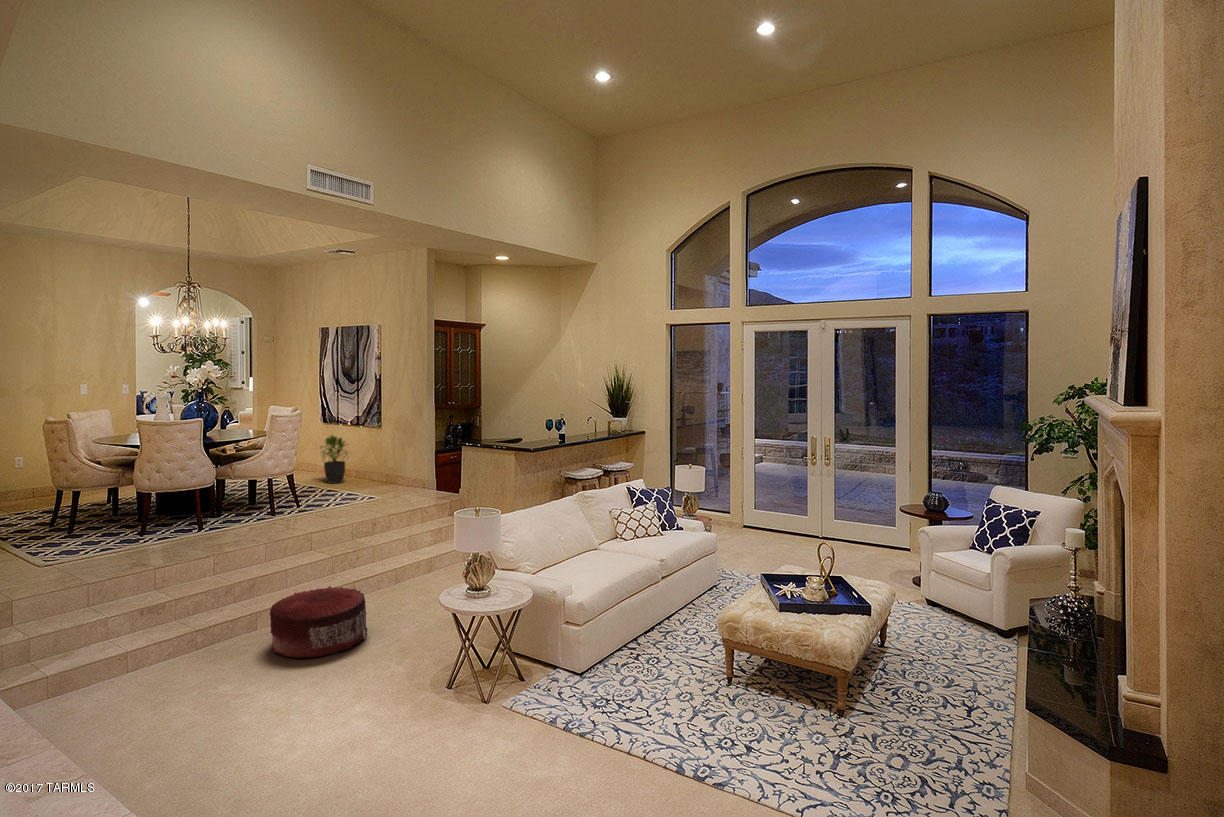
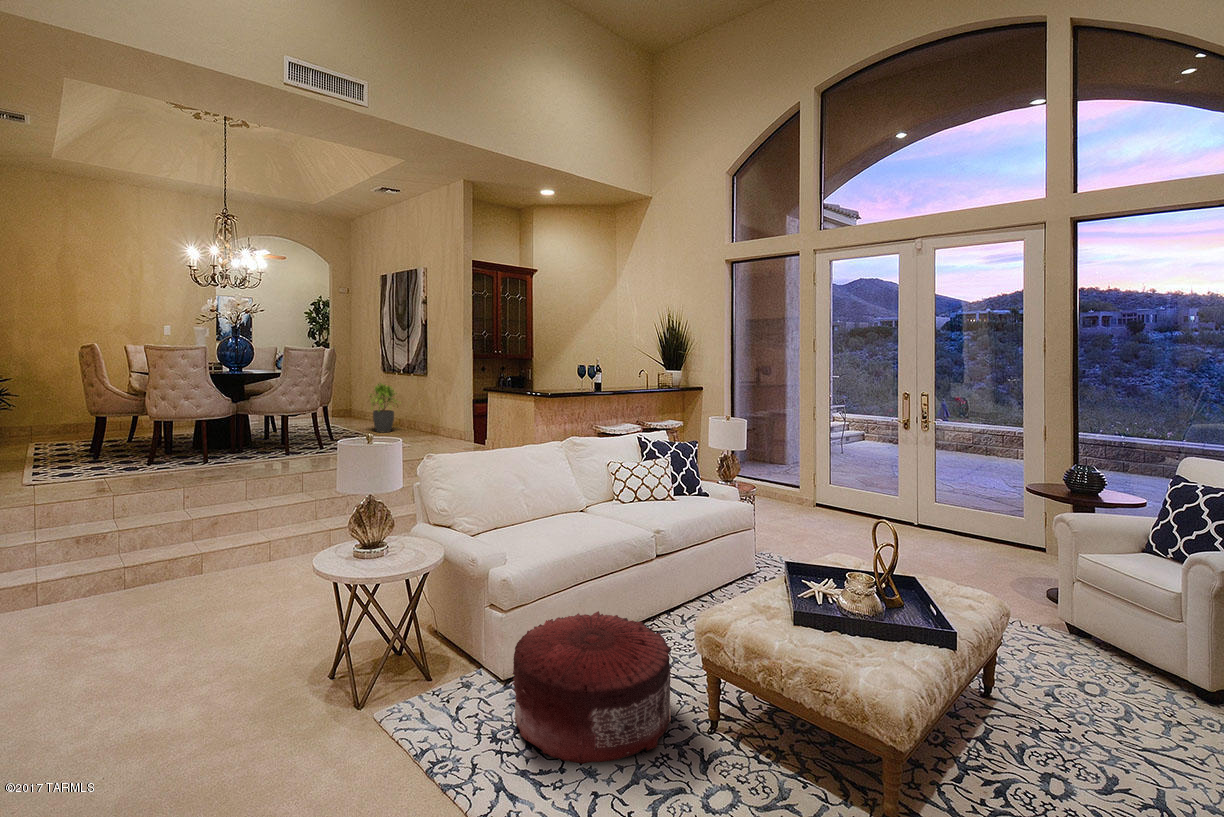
pouf: present [270,586,367,658] -> present [513,611,671,764]

